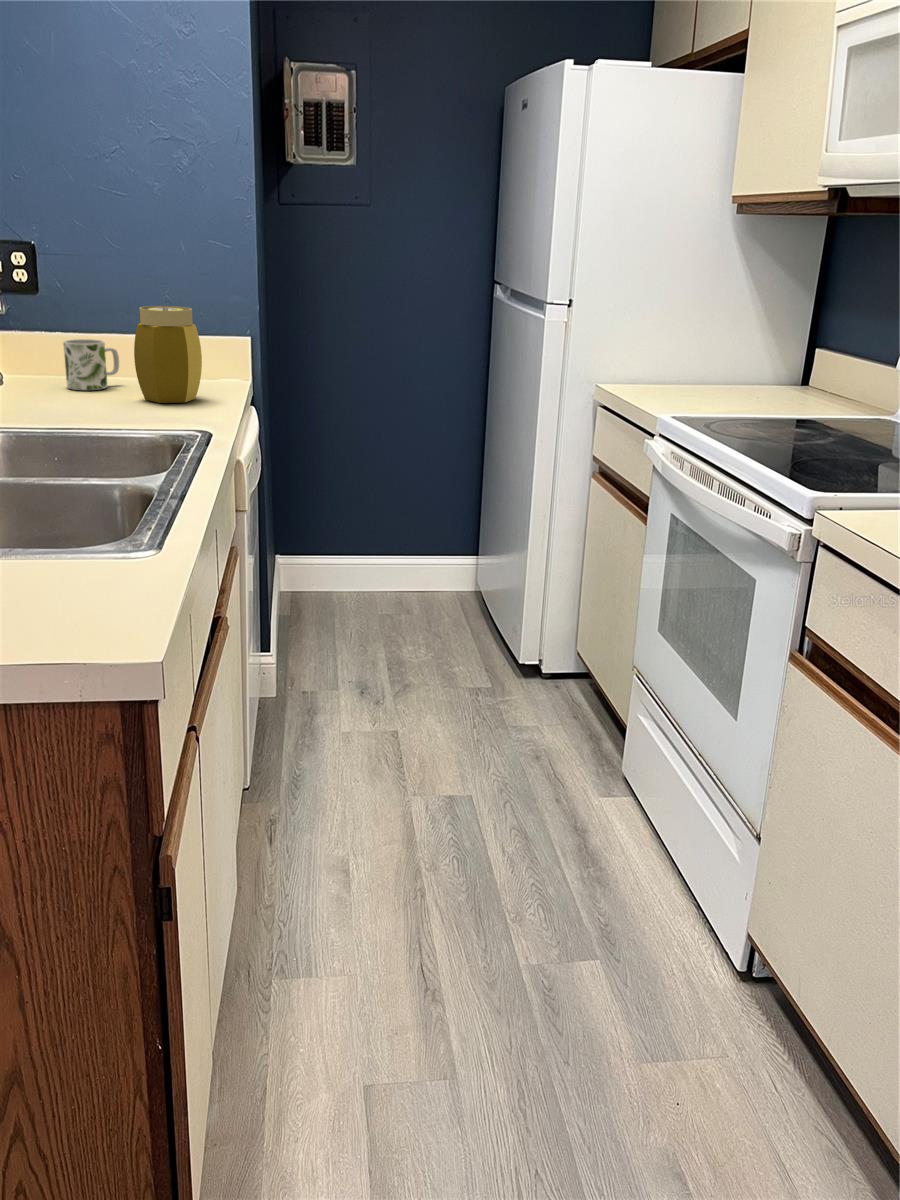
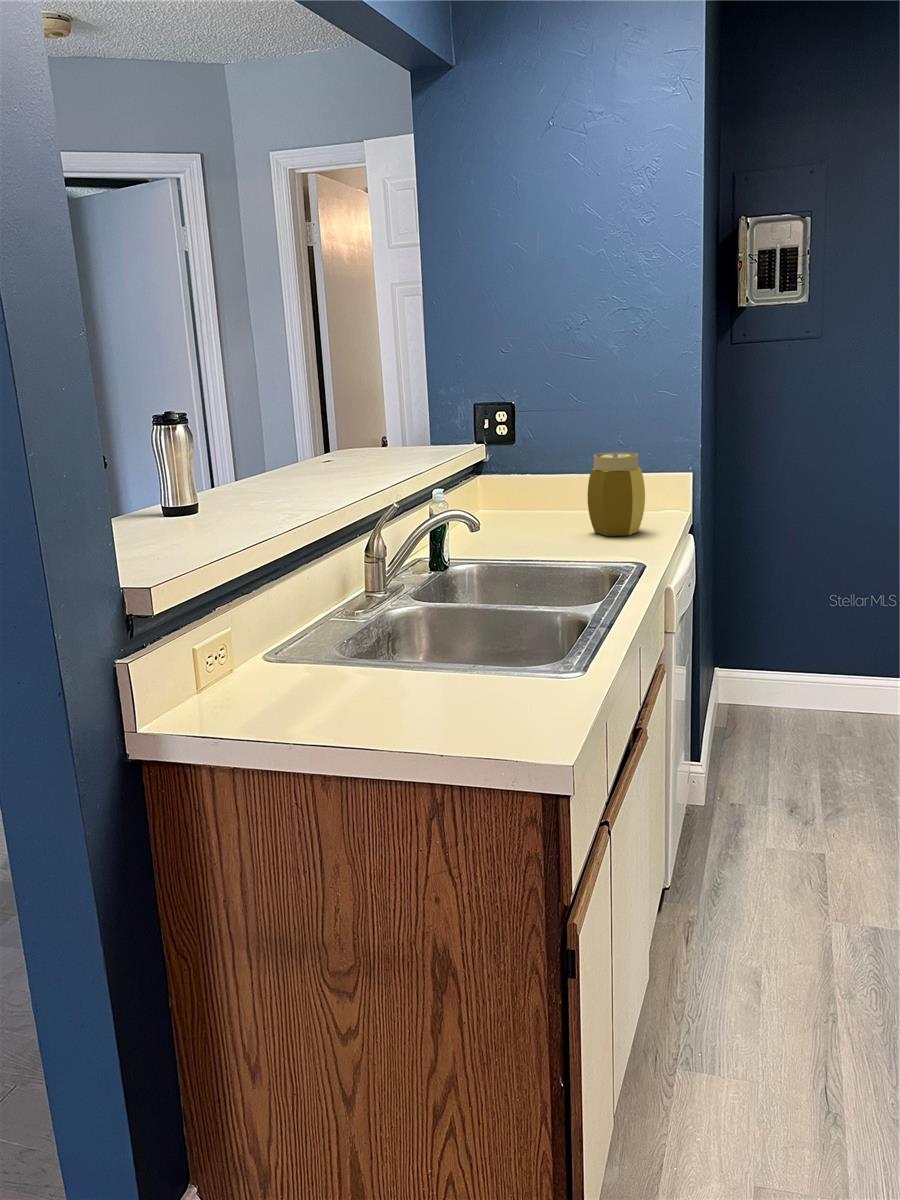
mug: present [63,339,119,390] -> none [531,481,576,524]

